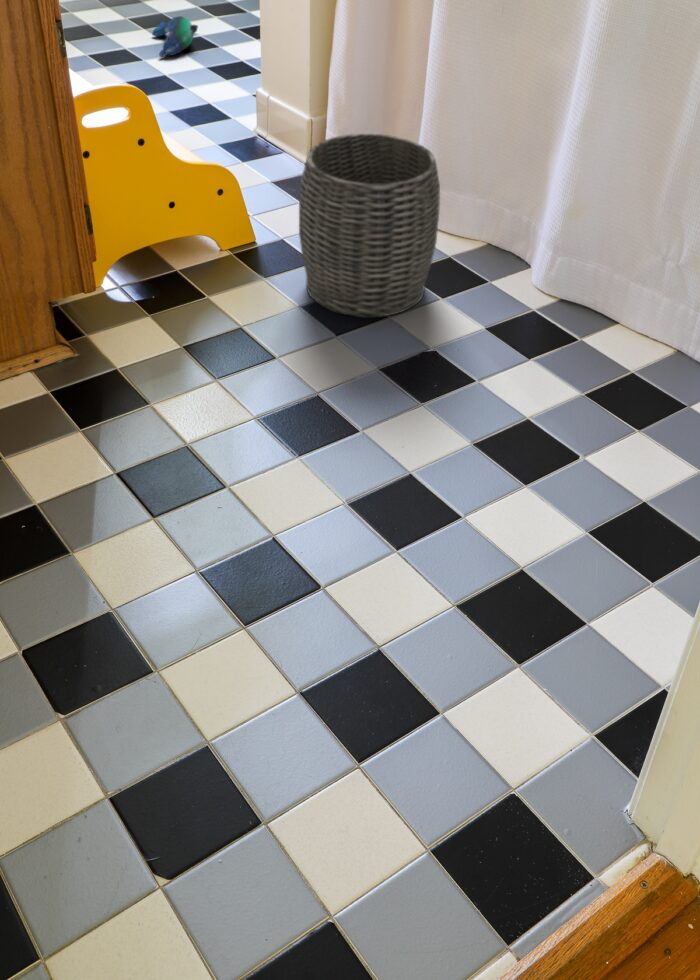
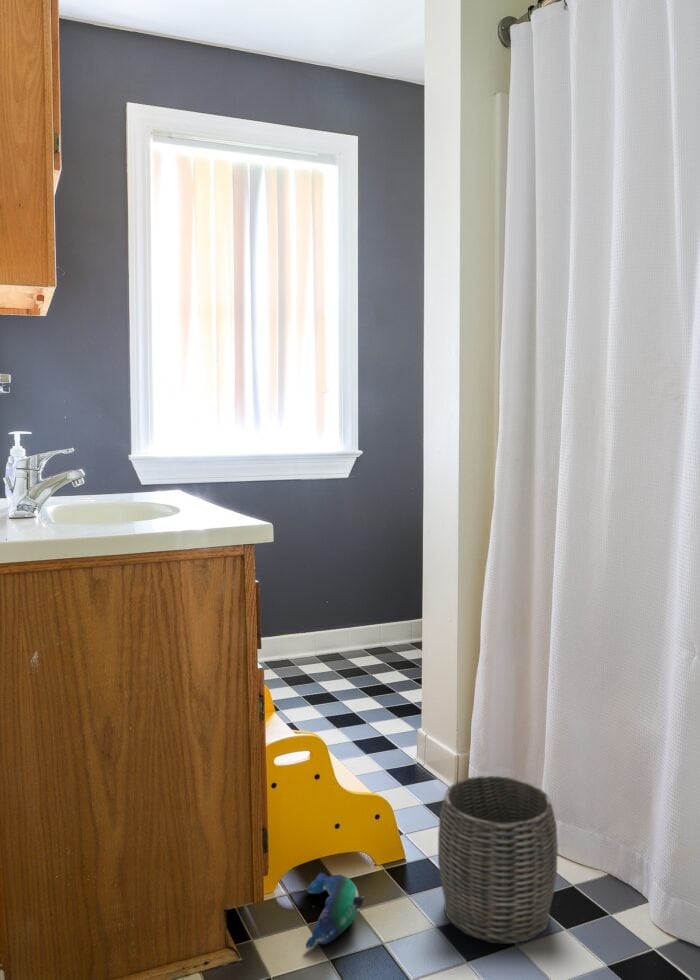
plush toy: present [152,16,198,57] -> present [306,873,364,949]

